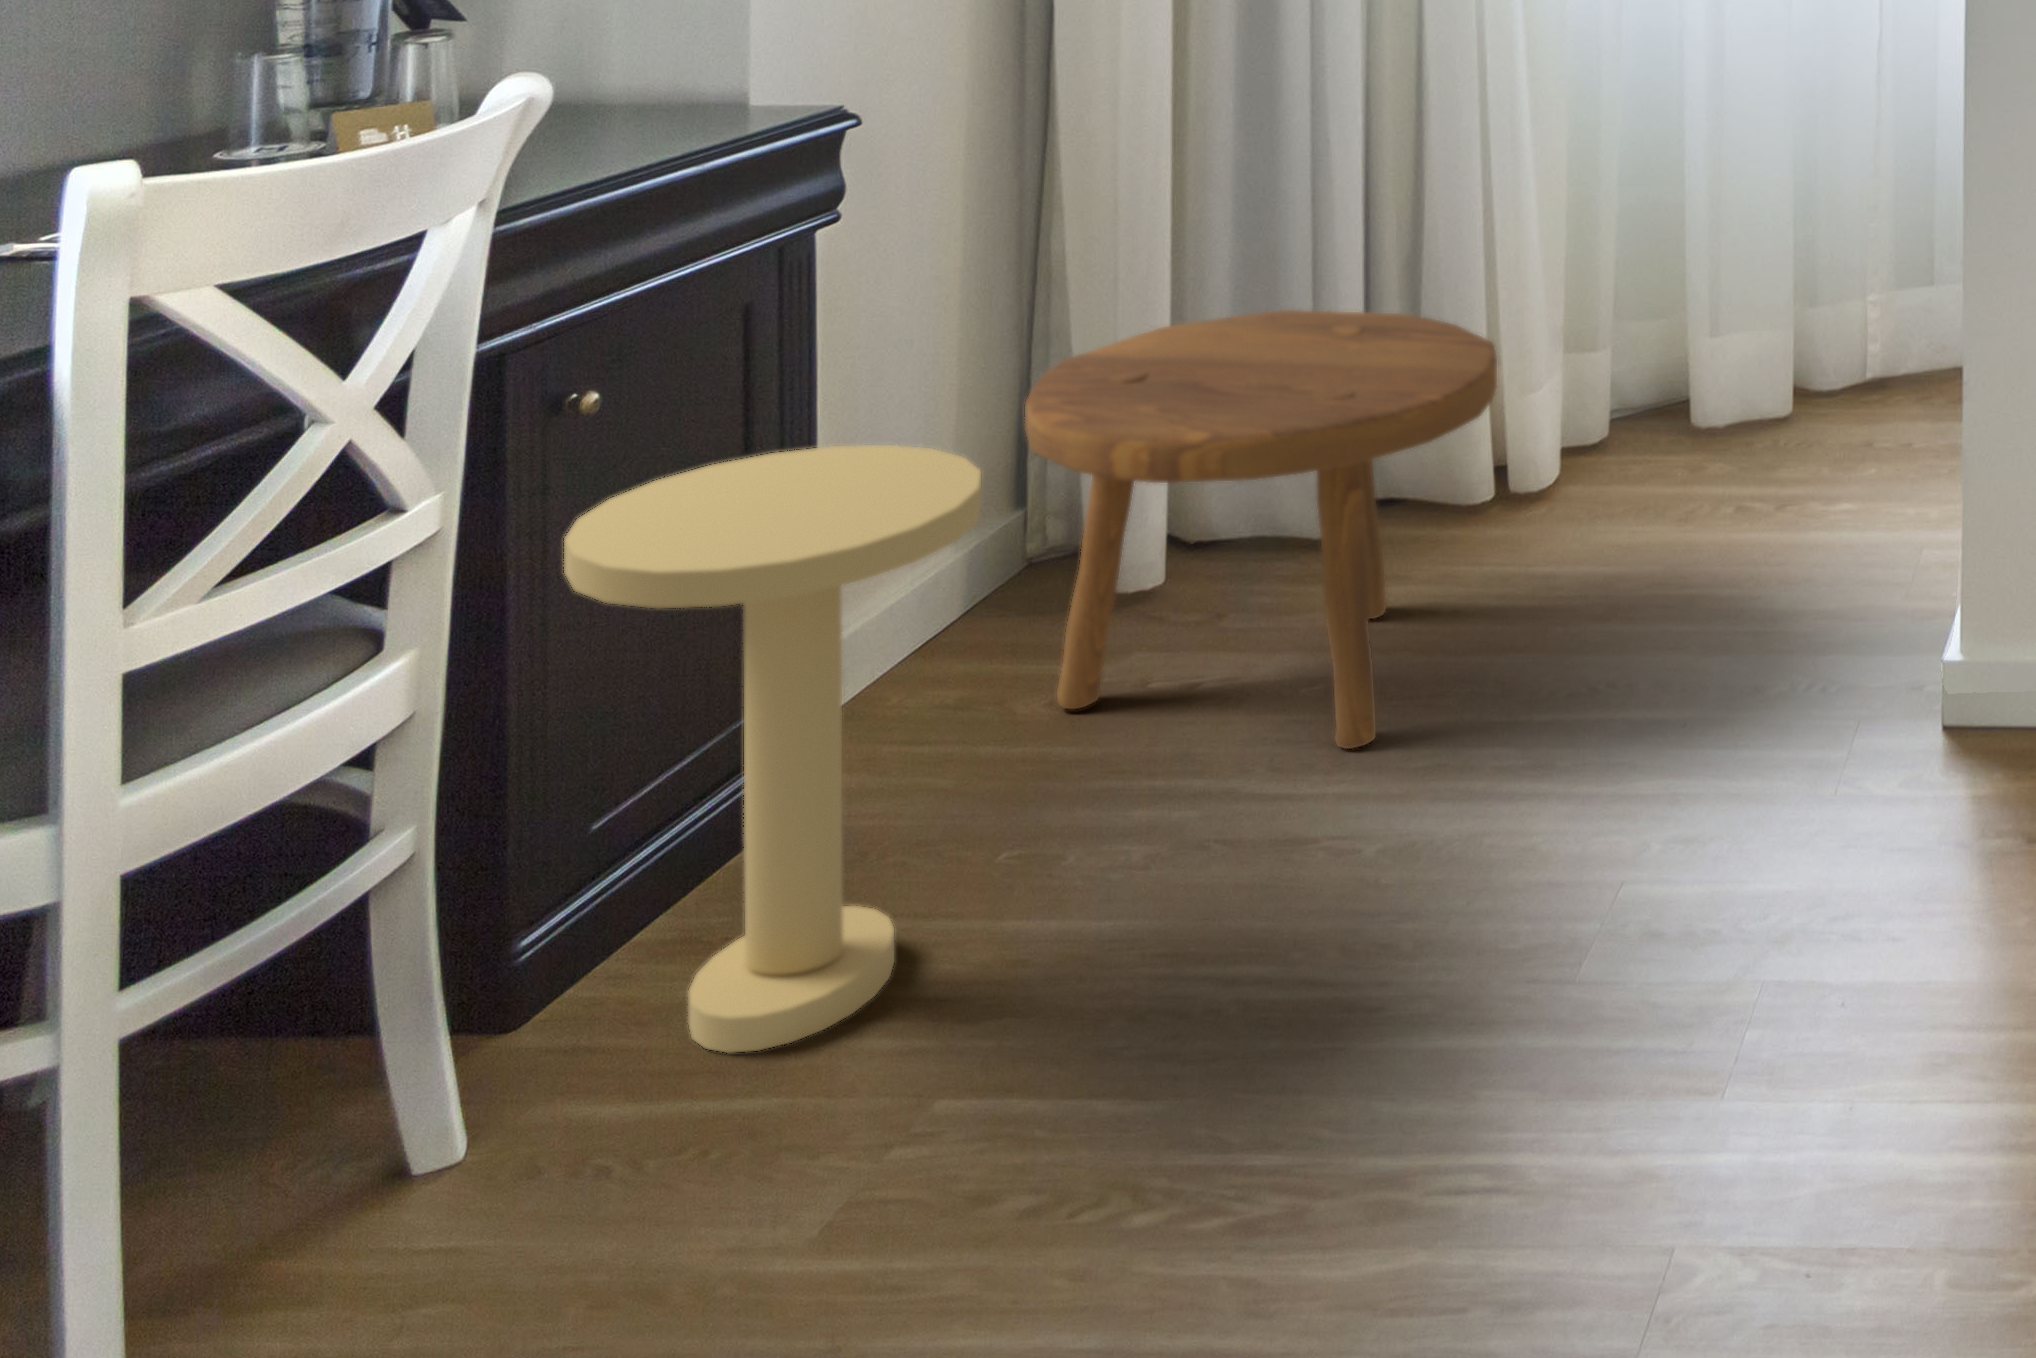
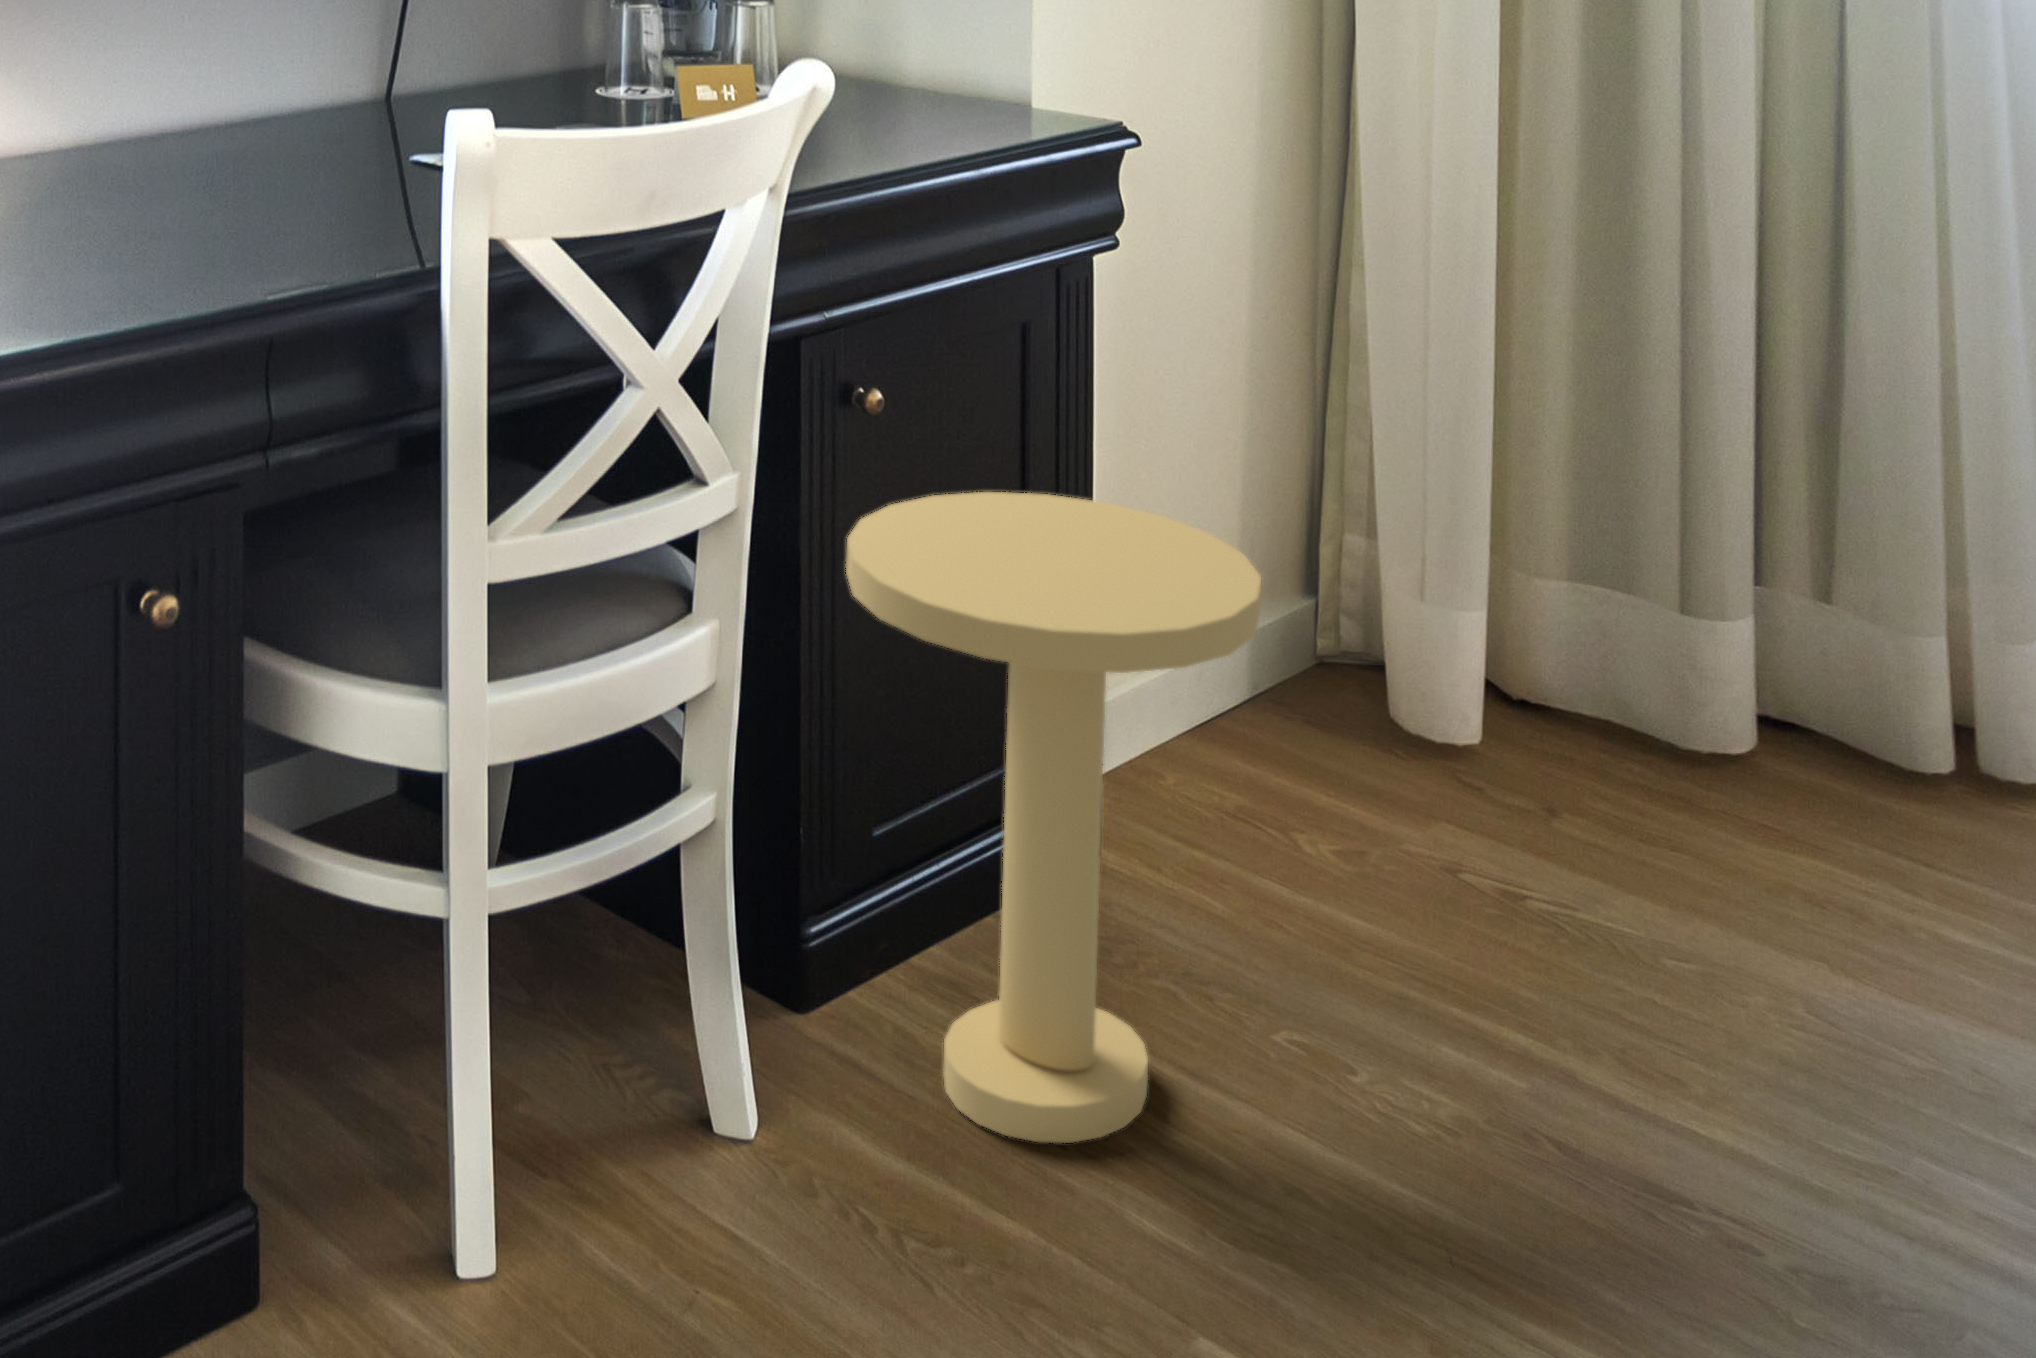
footstool: present [1025,310,1497,749] -> none [1317,436,1965,1052]

